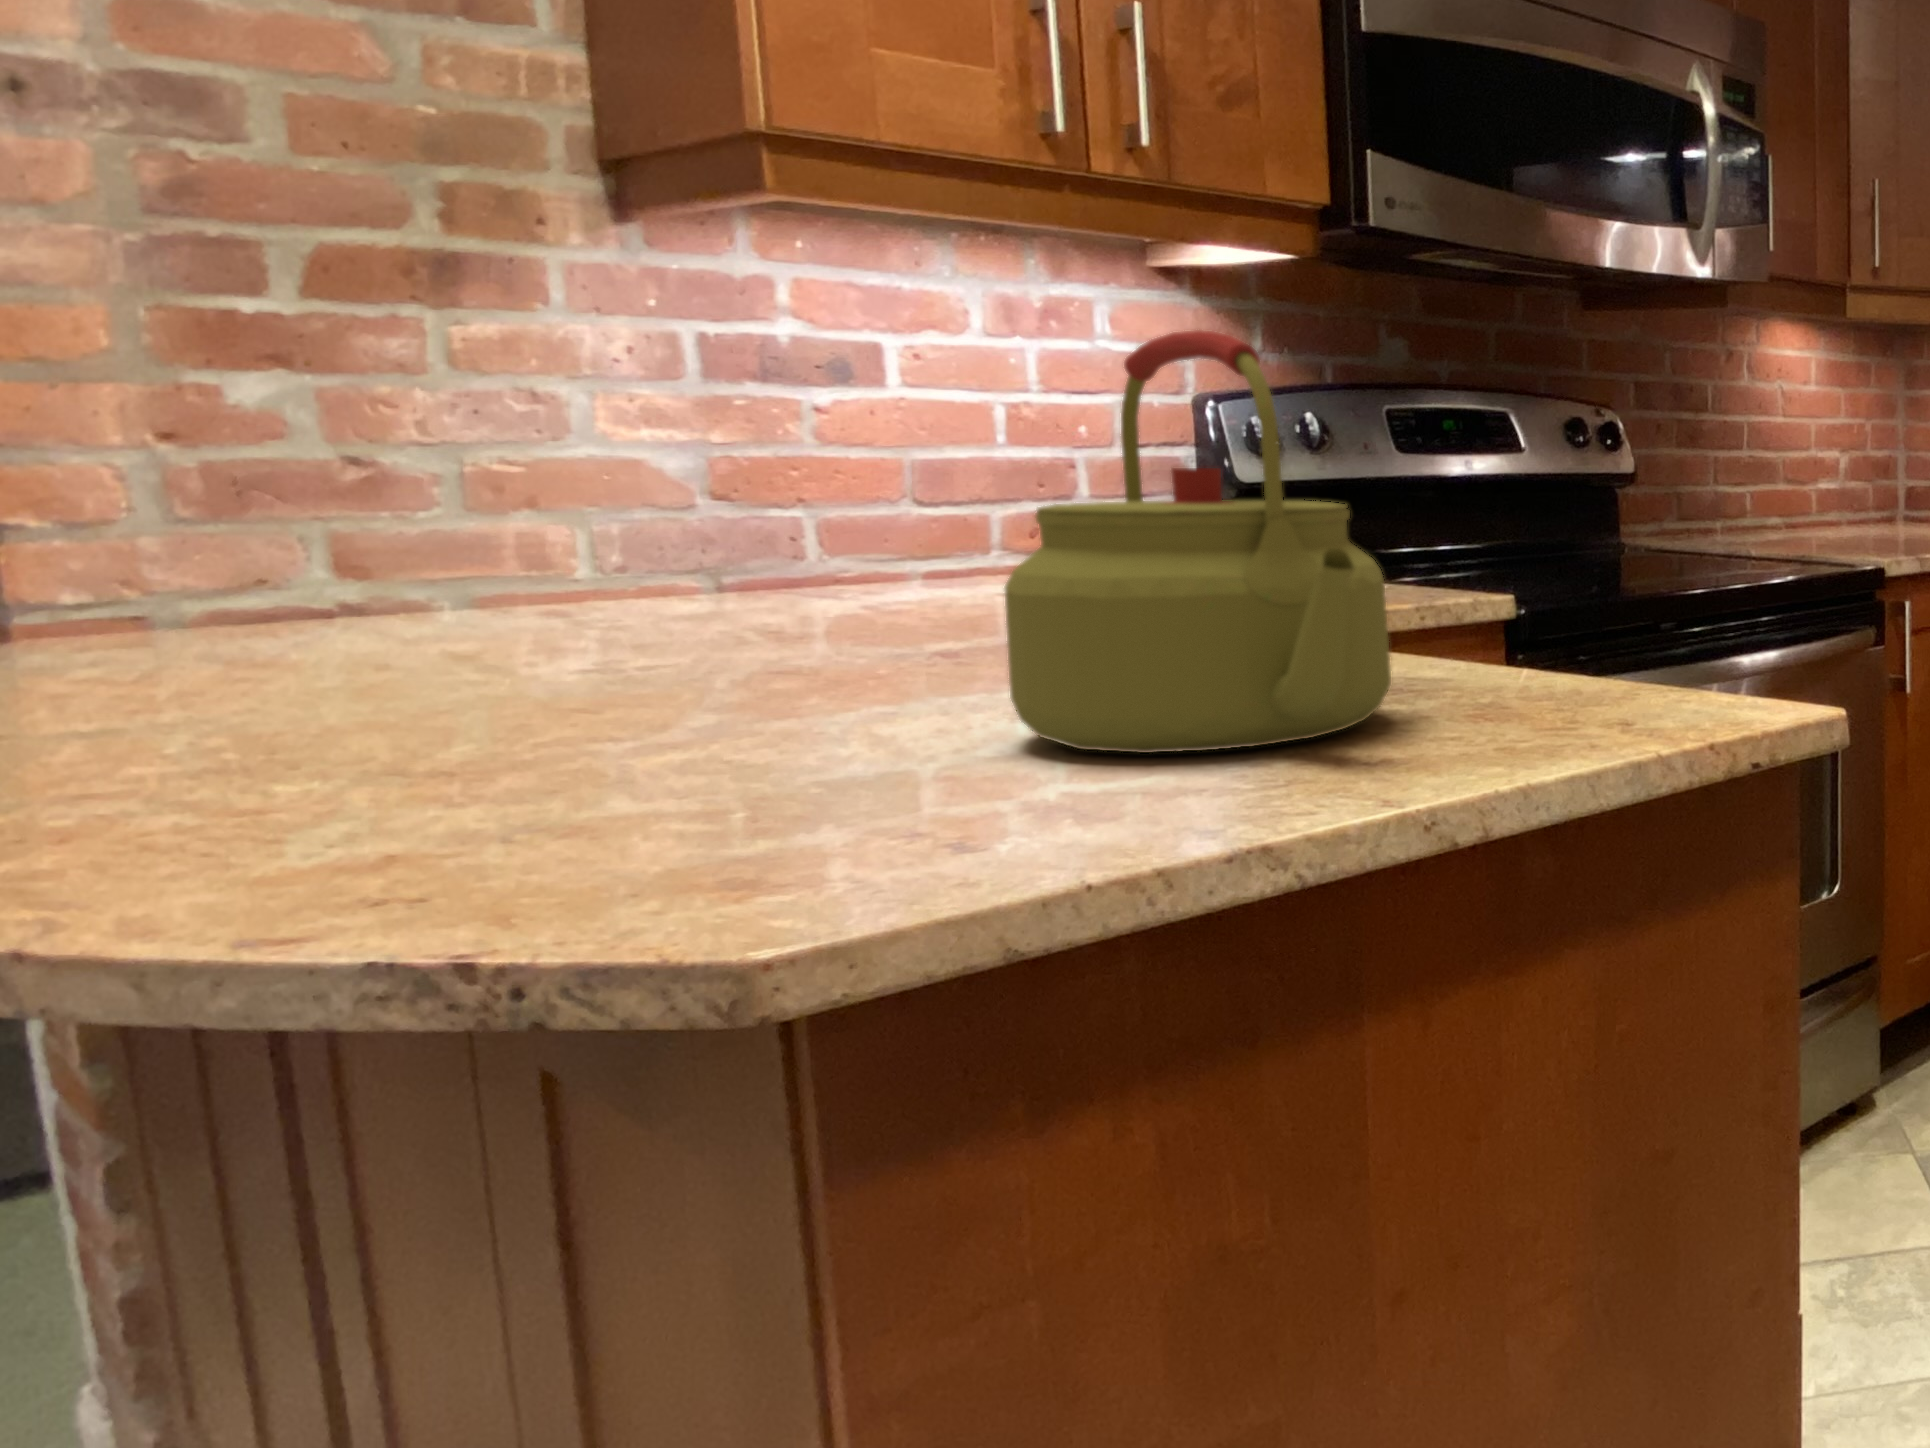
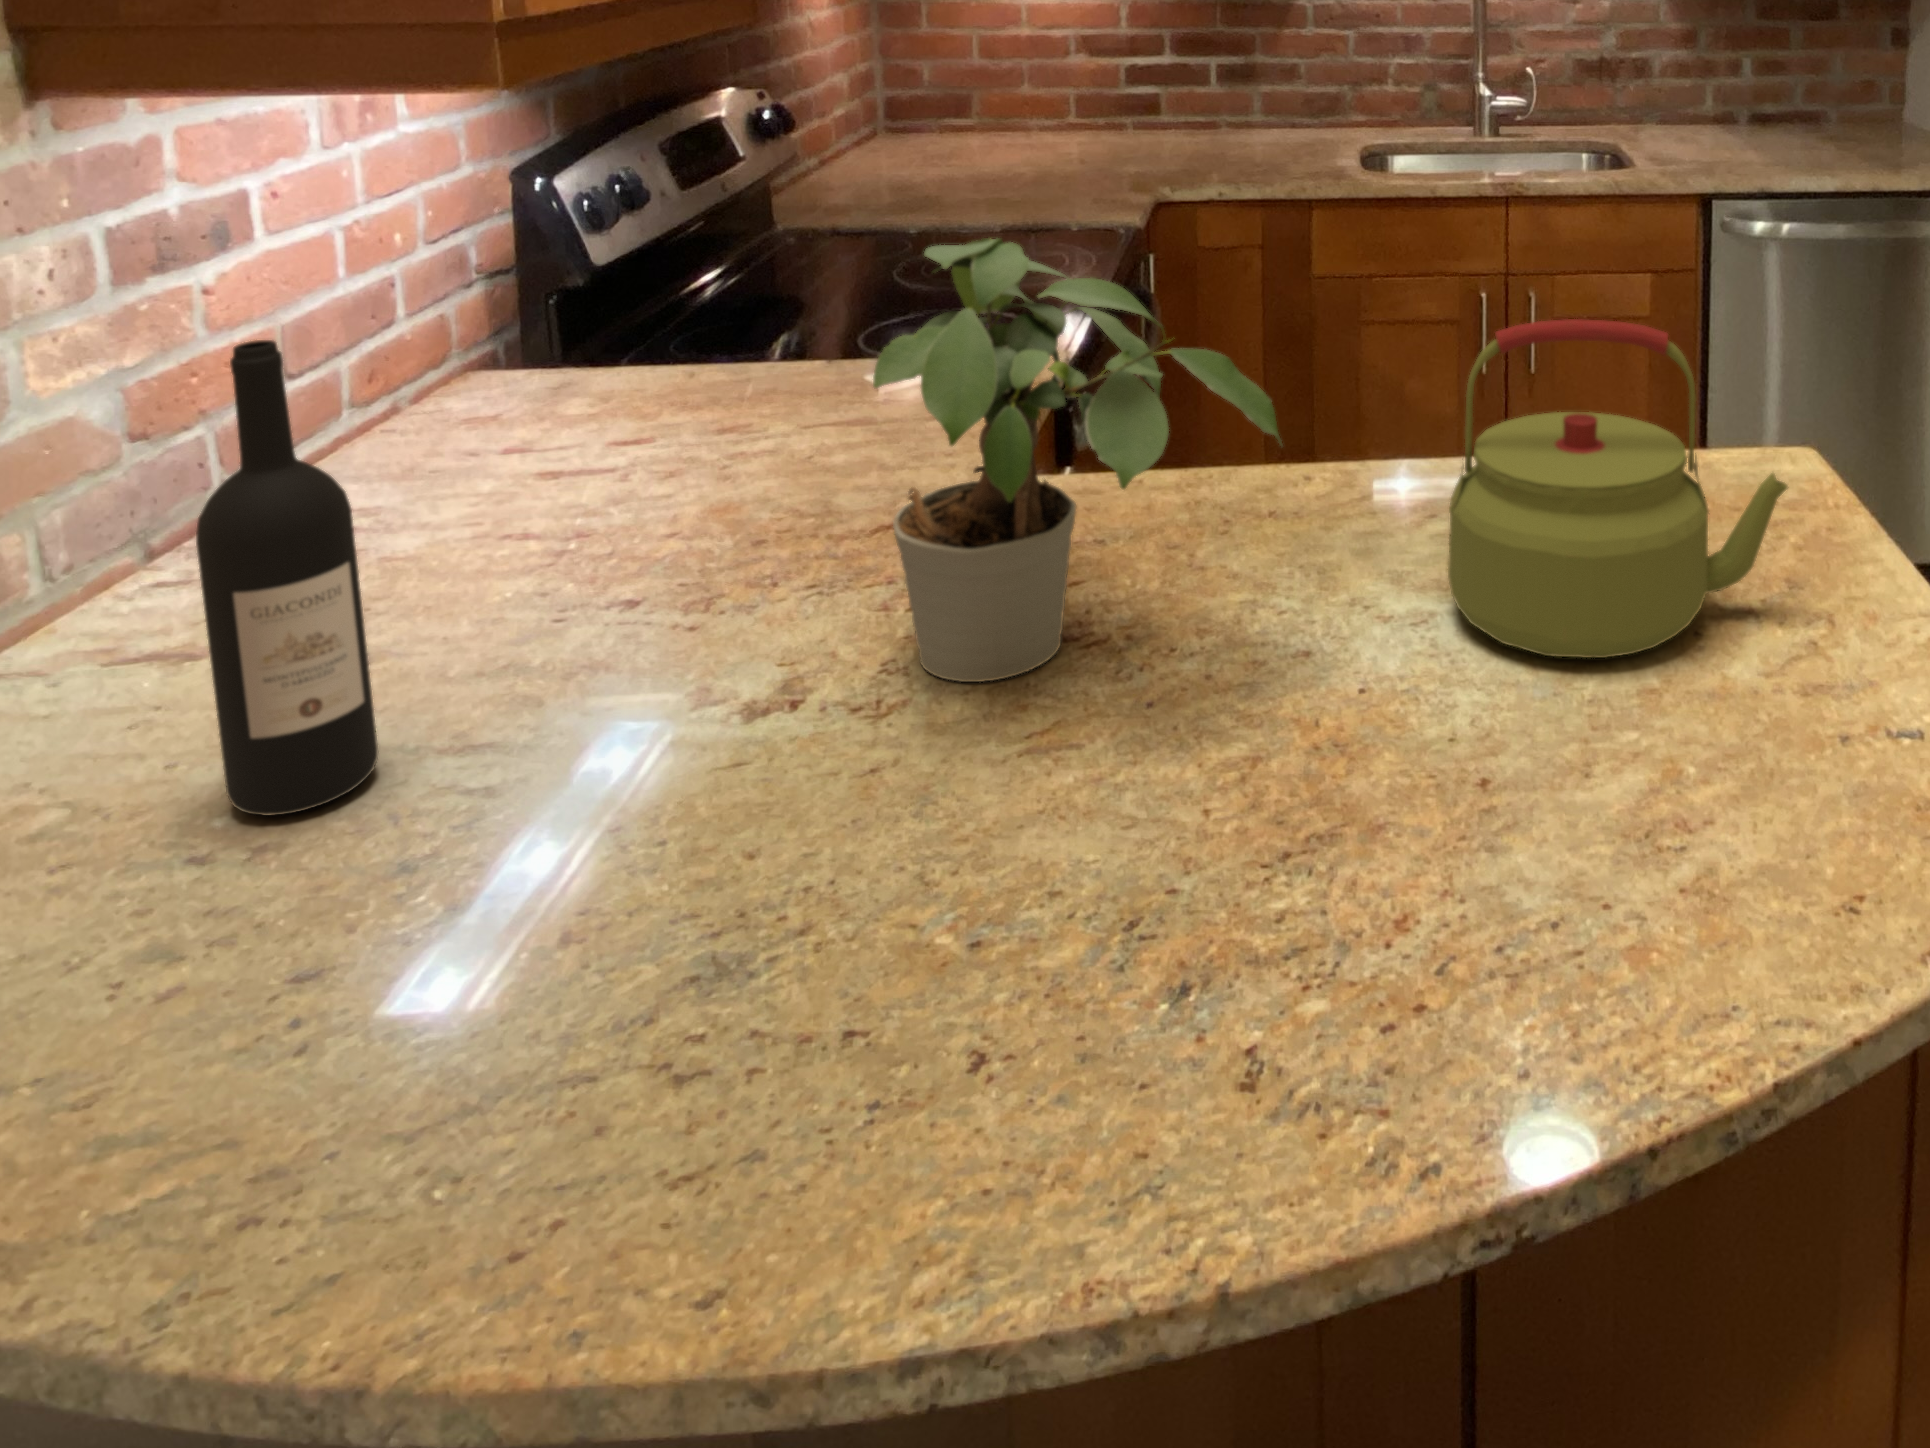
potted plant: none [520,234,1018,684] -> present [873,238,1282,682]
wine bottle: none [254,280,427,659] -> present [196,340,378,816]

